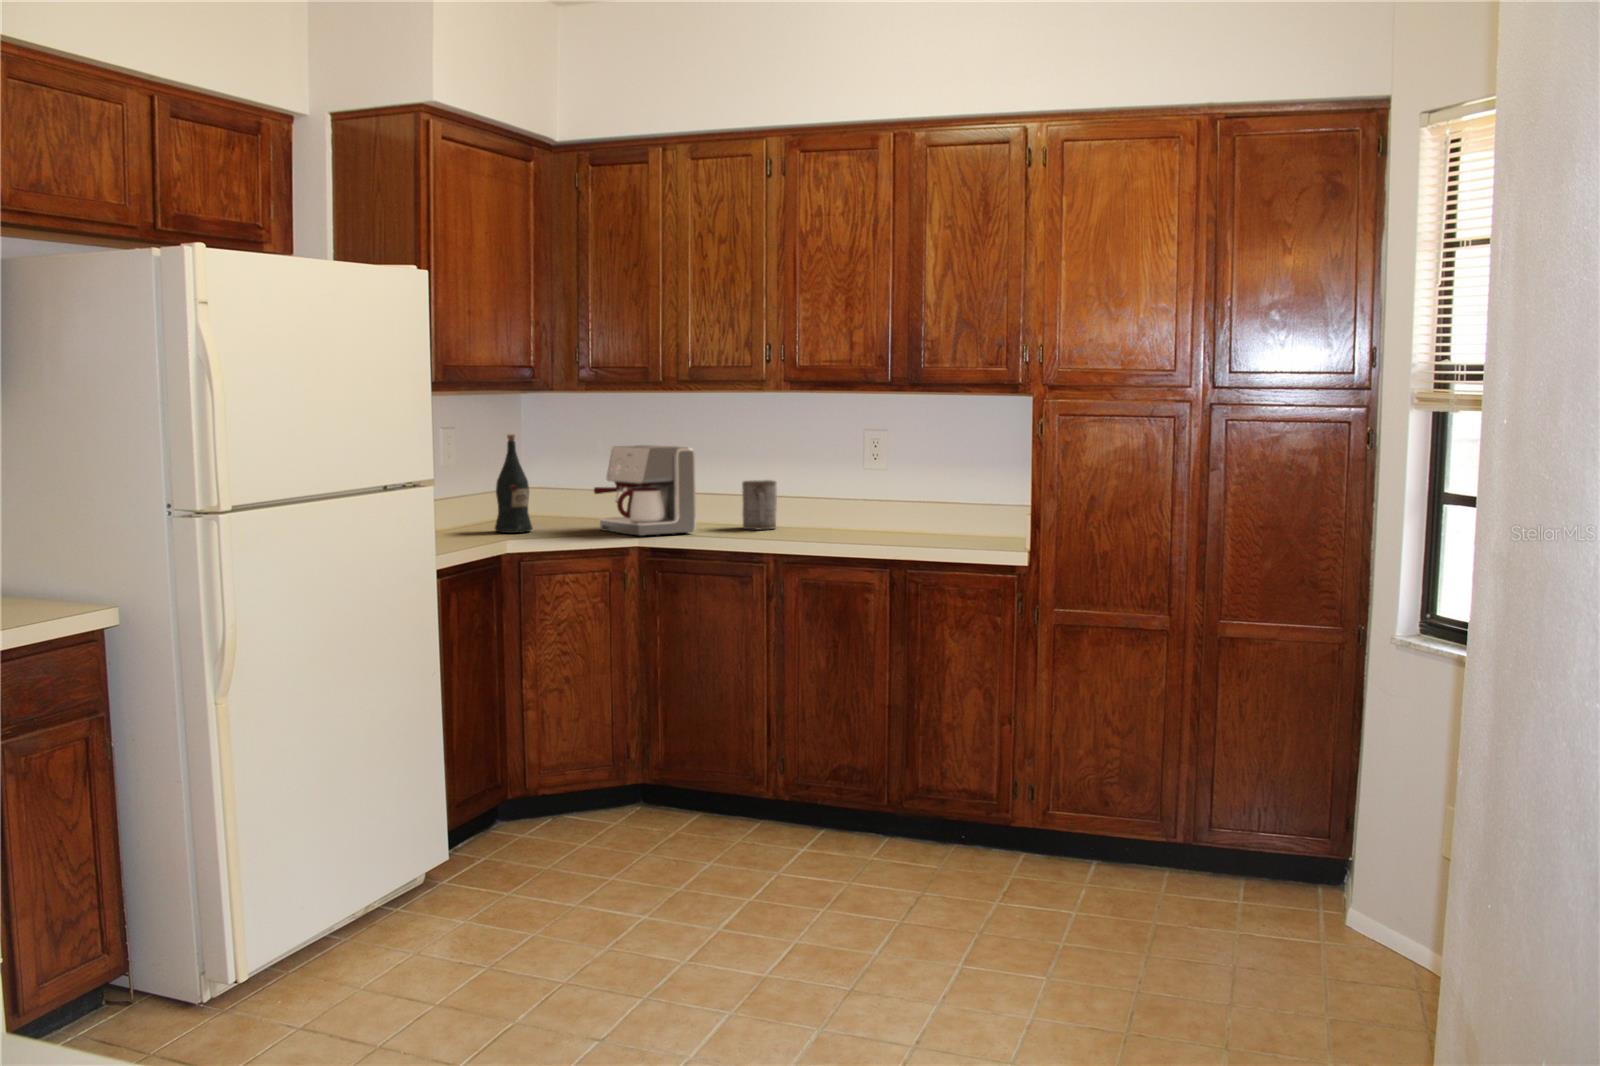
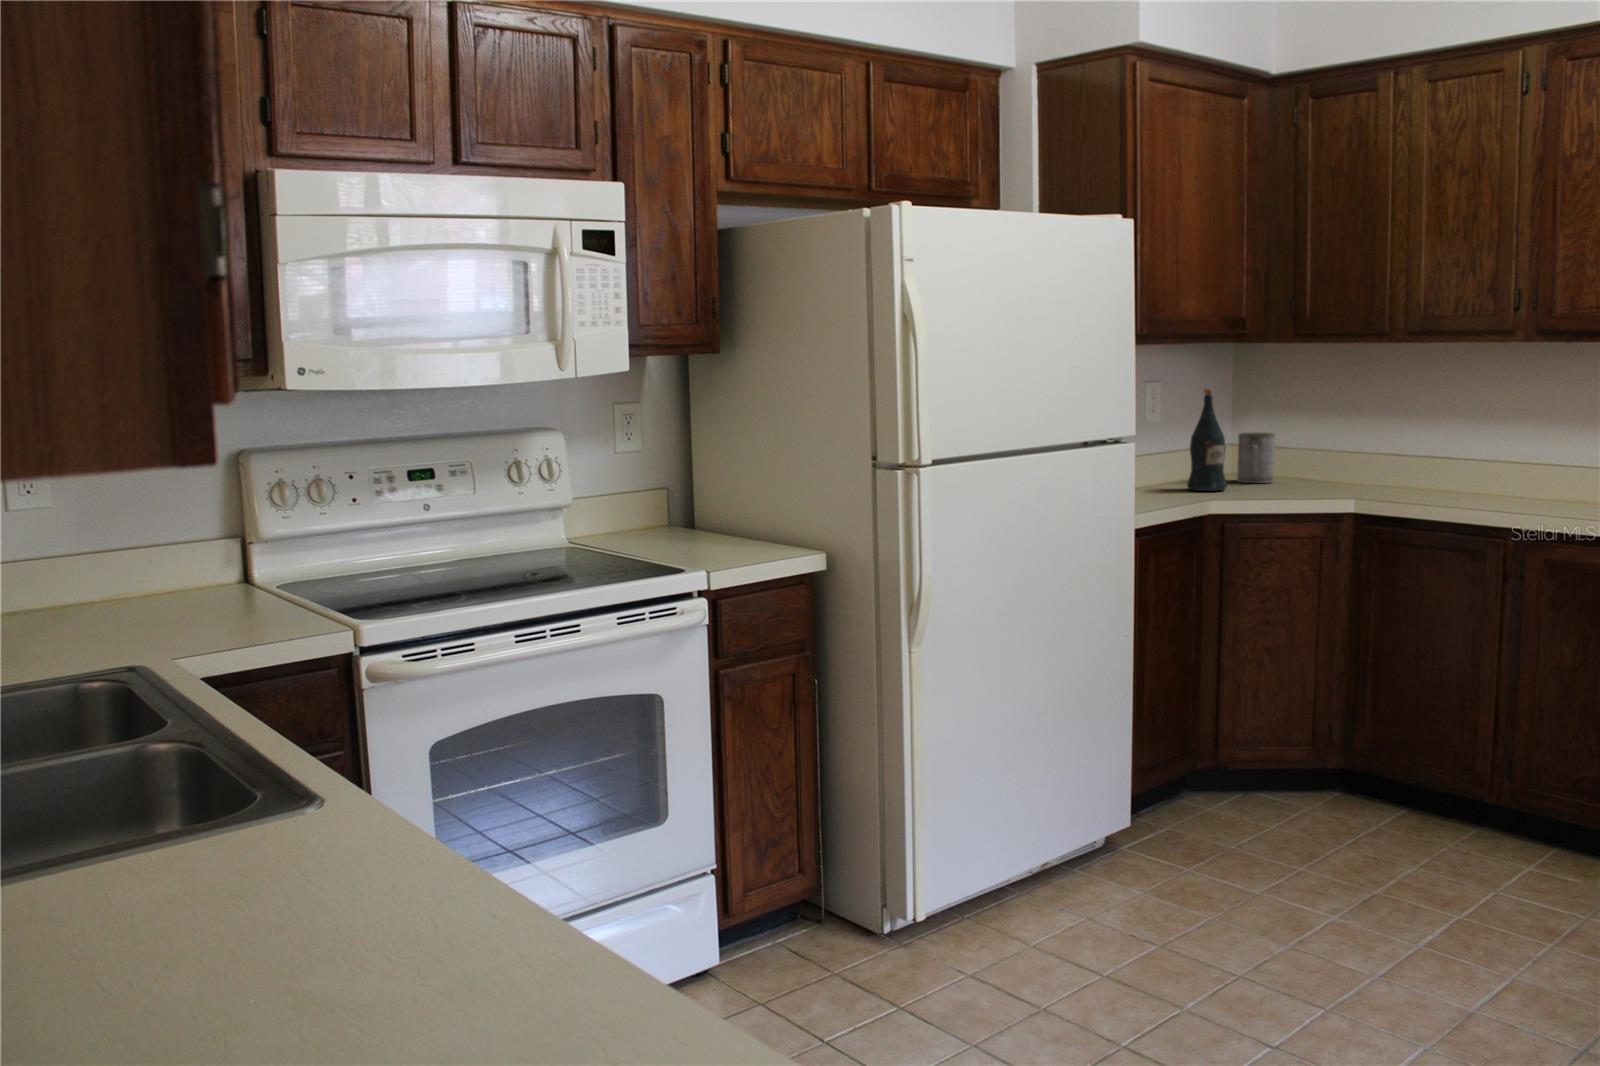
coffee maker: present [594,445,696,536] -> none [1297,400,1417,498]
mug: present [742,480,777,529] -> present [1237,433,1275,483]

